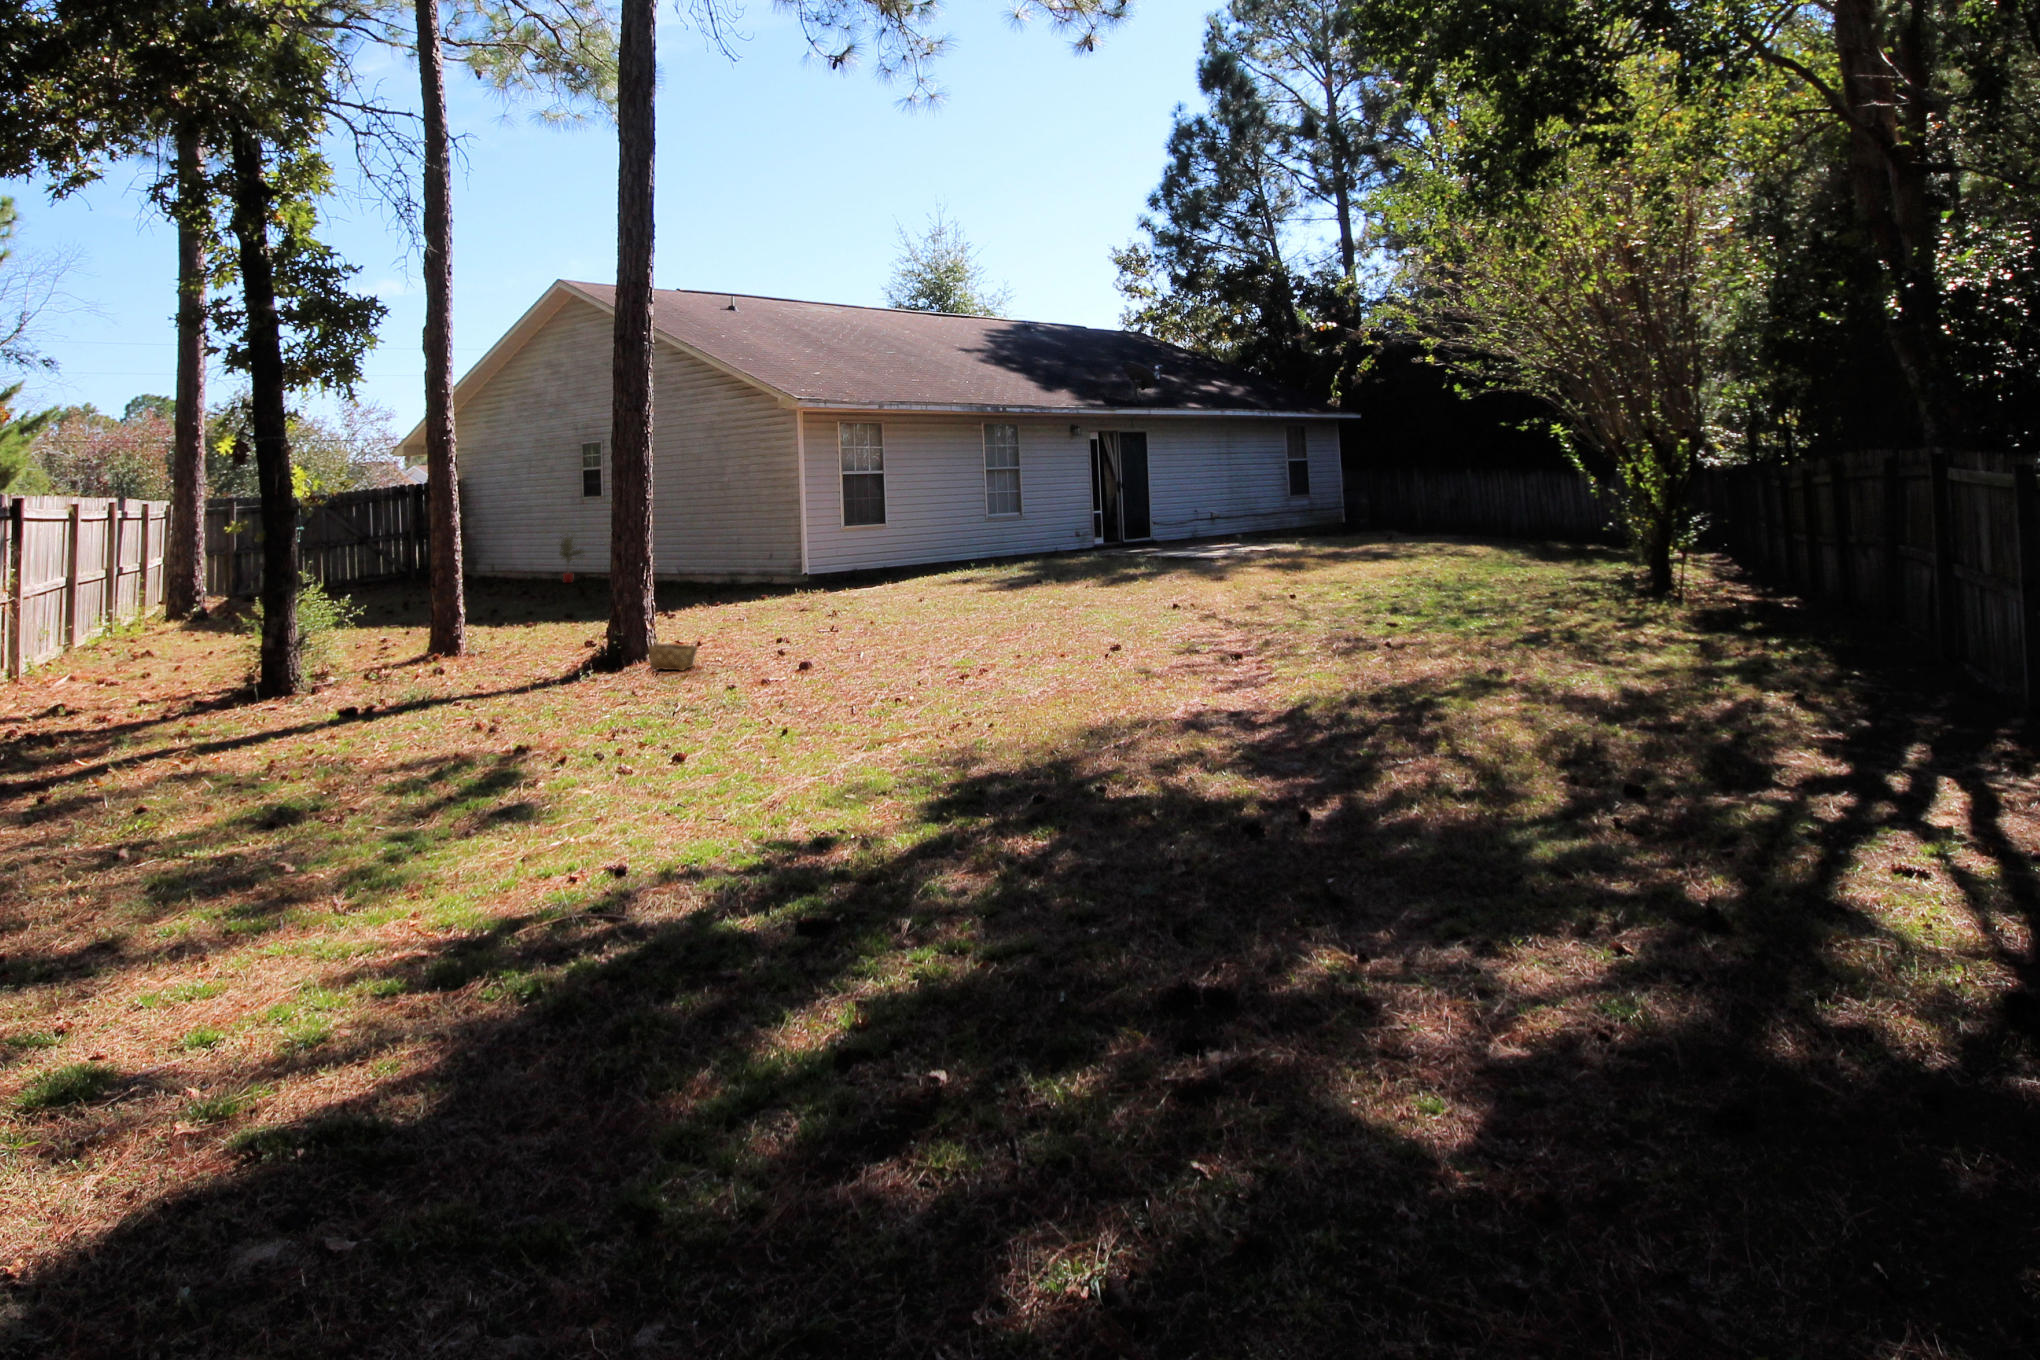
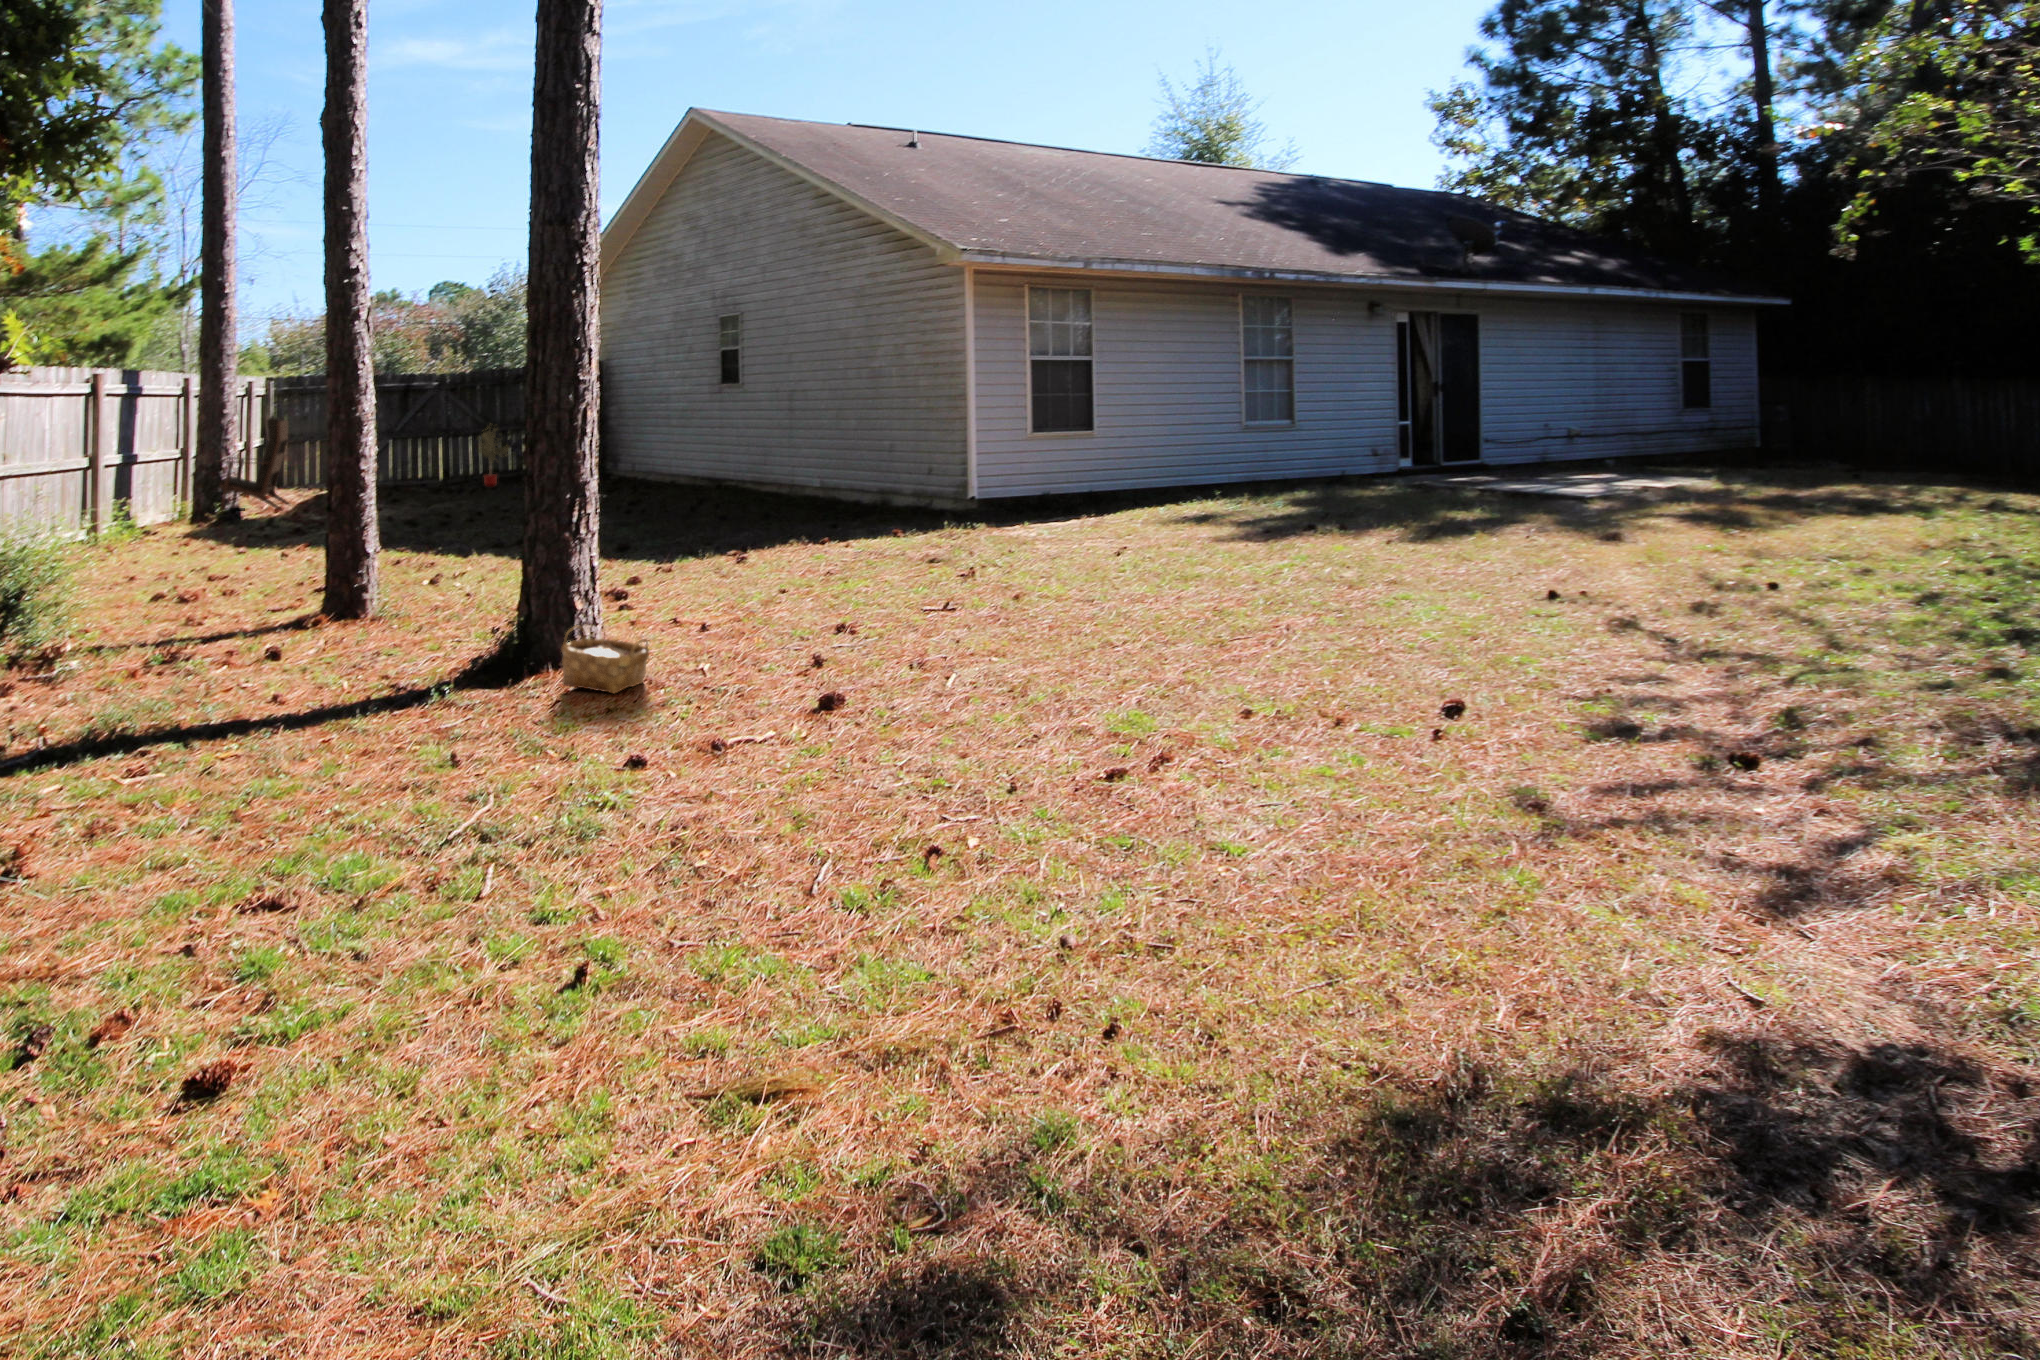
potted tree: present [559,532,585,583] -> present [479,427,509,487]
lounge chair: none [191,537,246,616] -> present [220,417,289,512]

